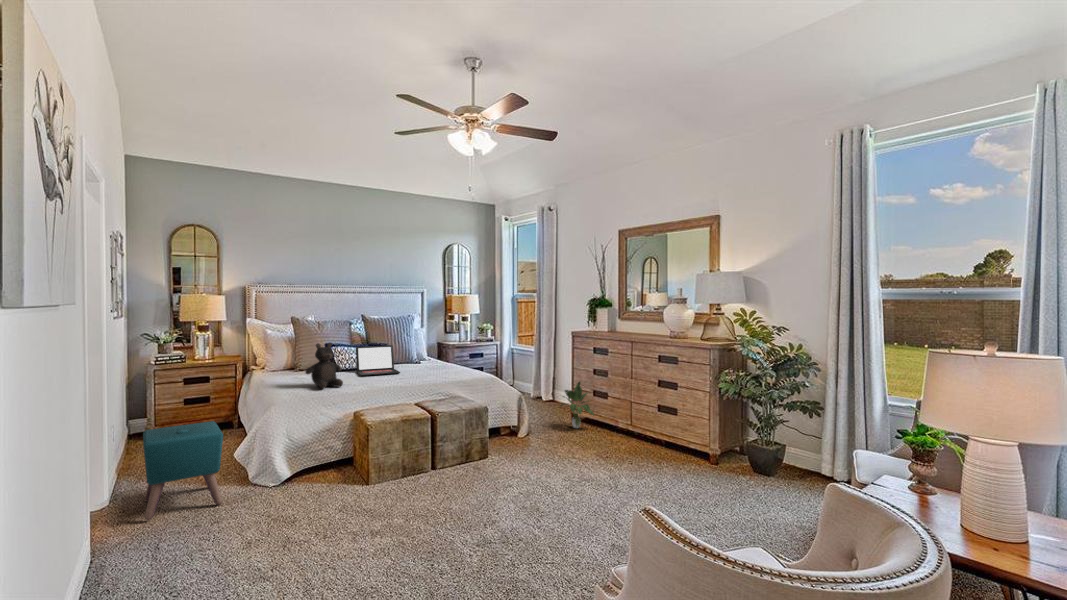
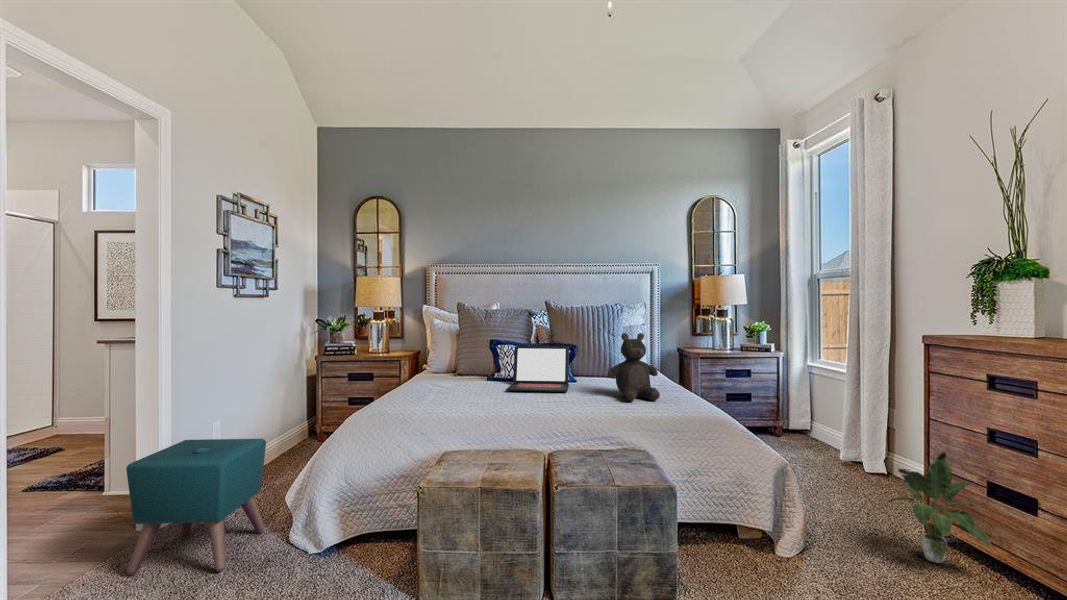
teddy bear: present [305,343,343,389] -> present [608,333,660,401]

